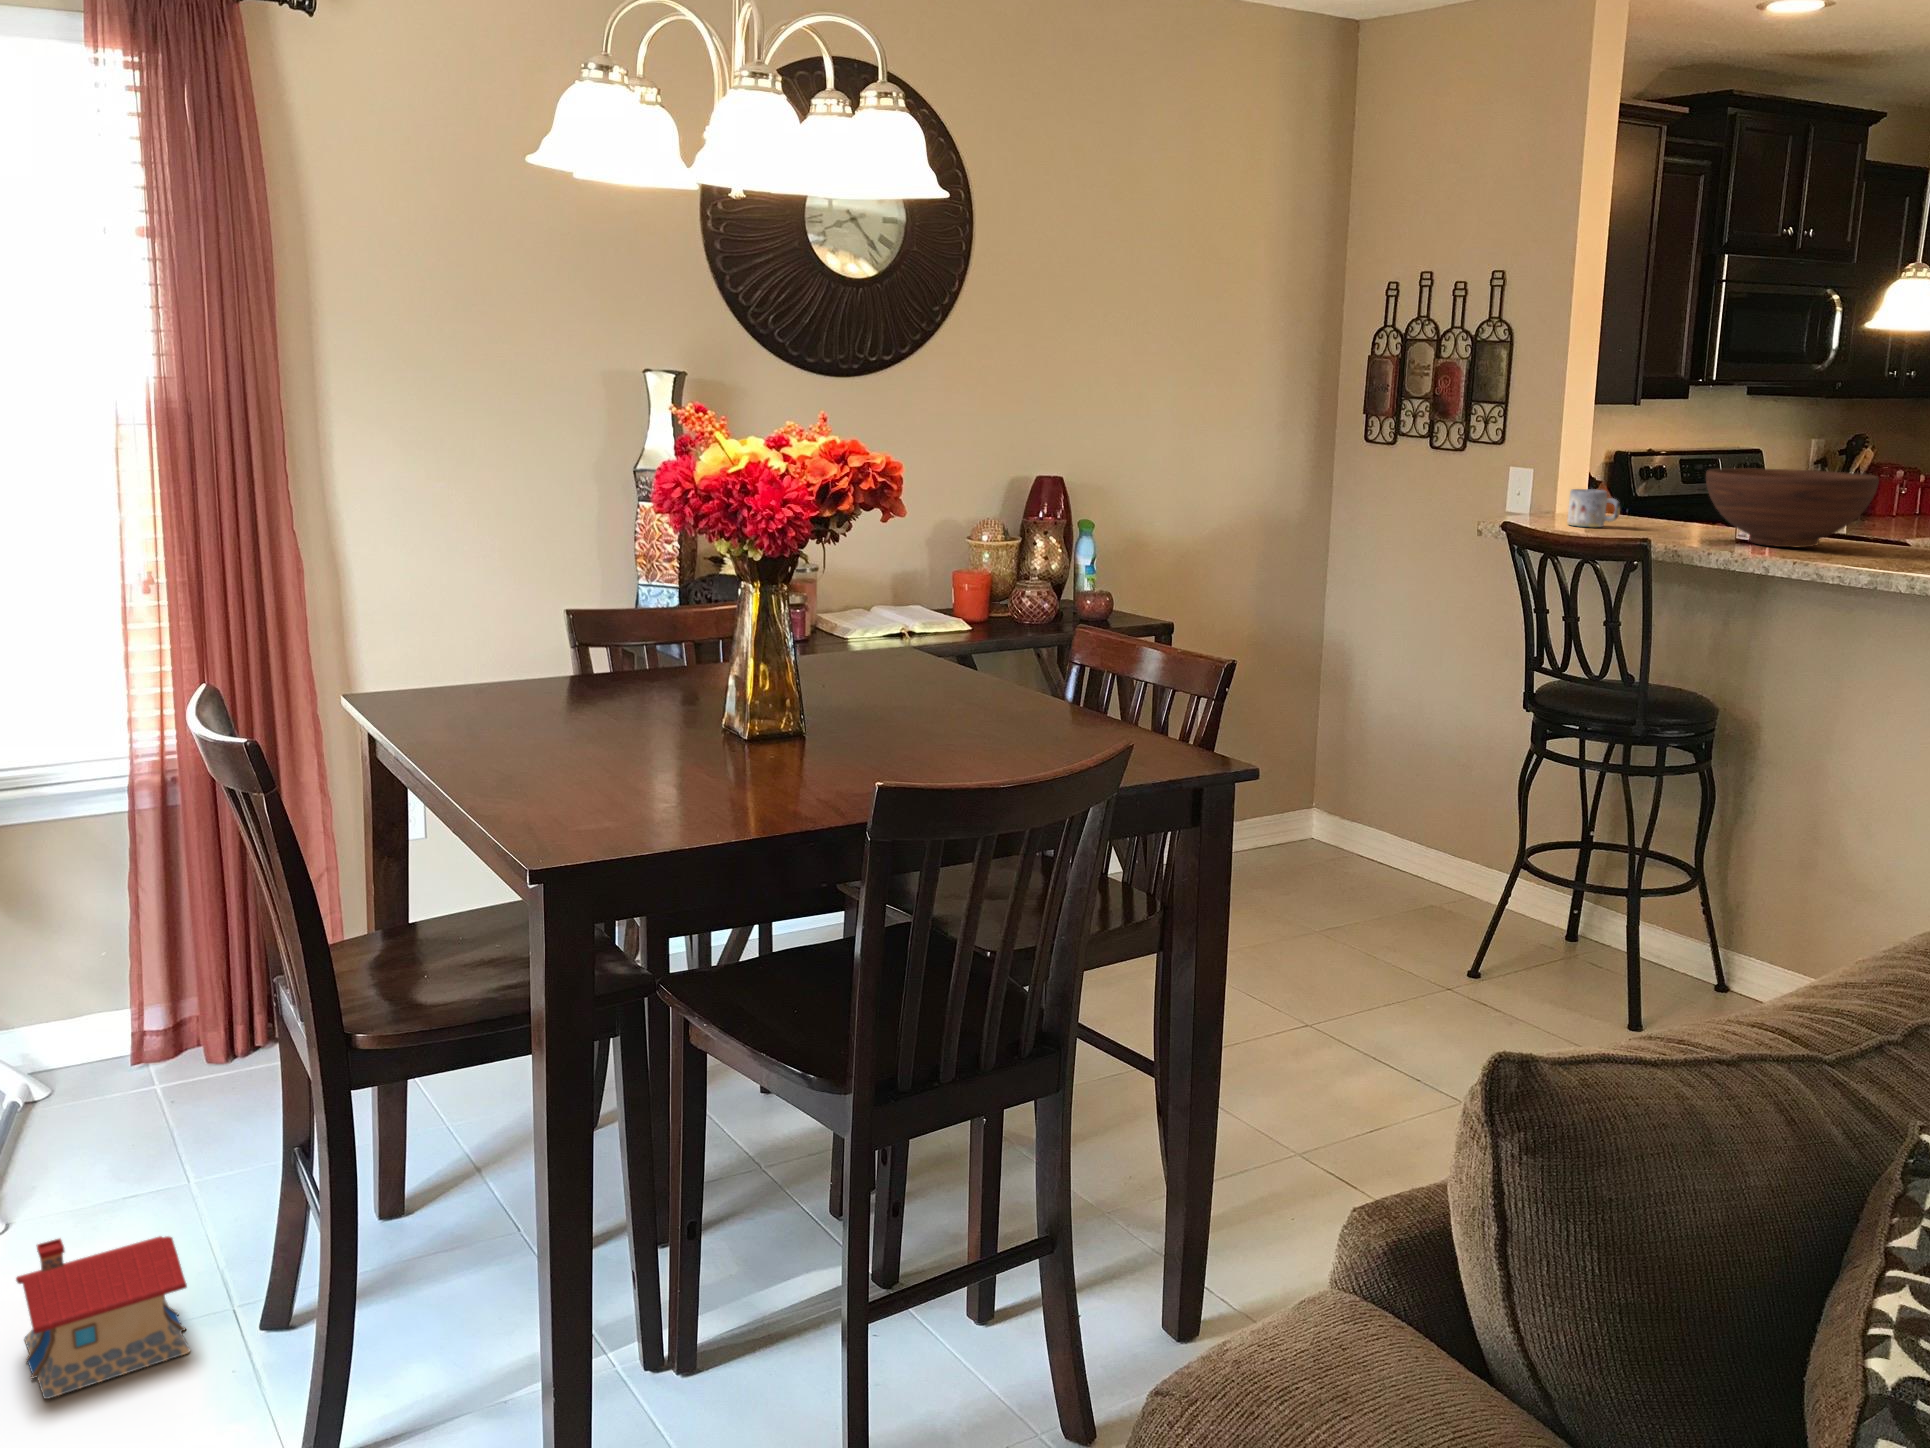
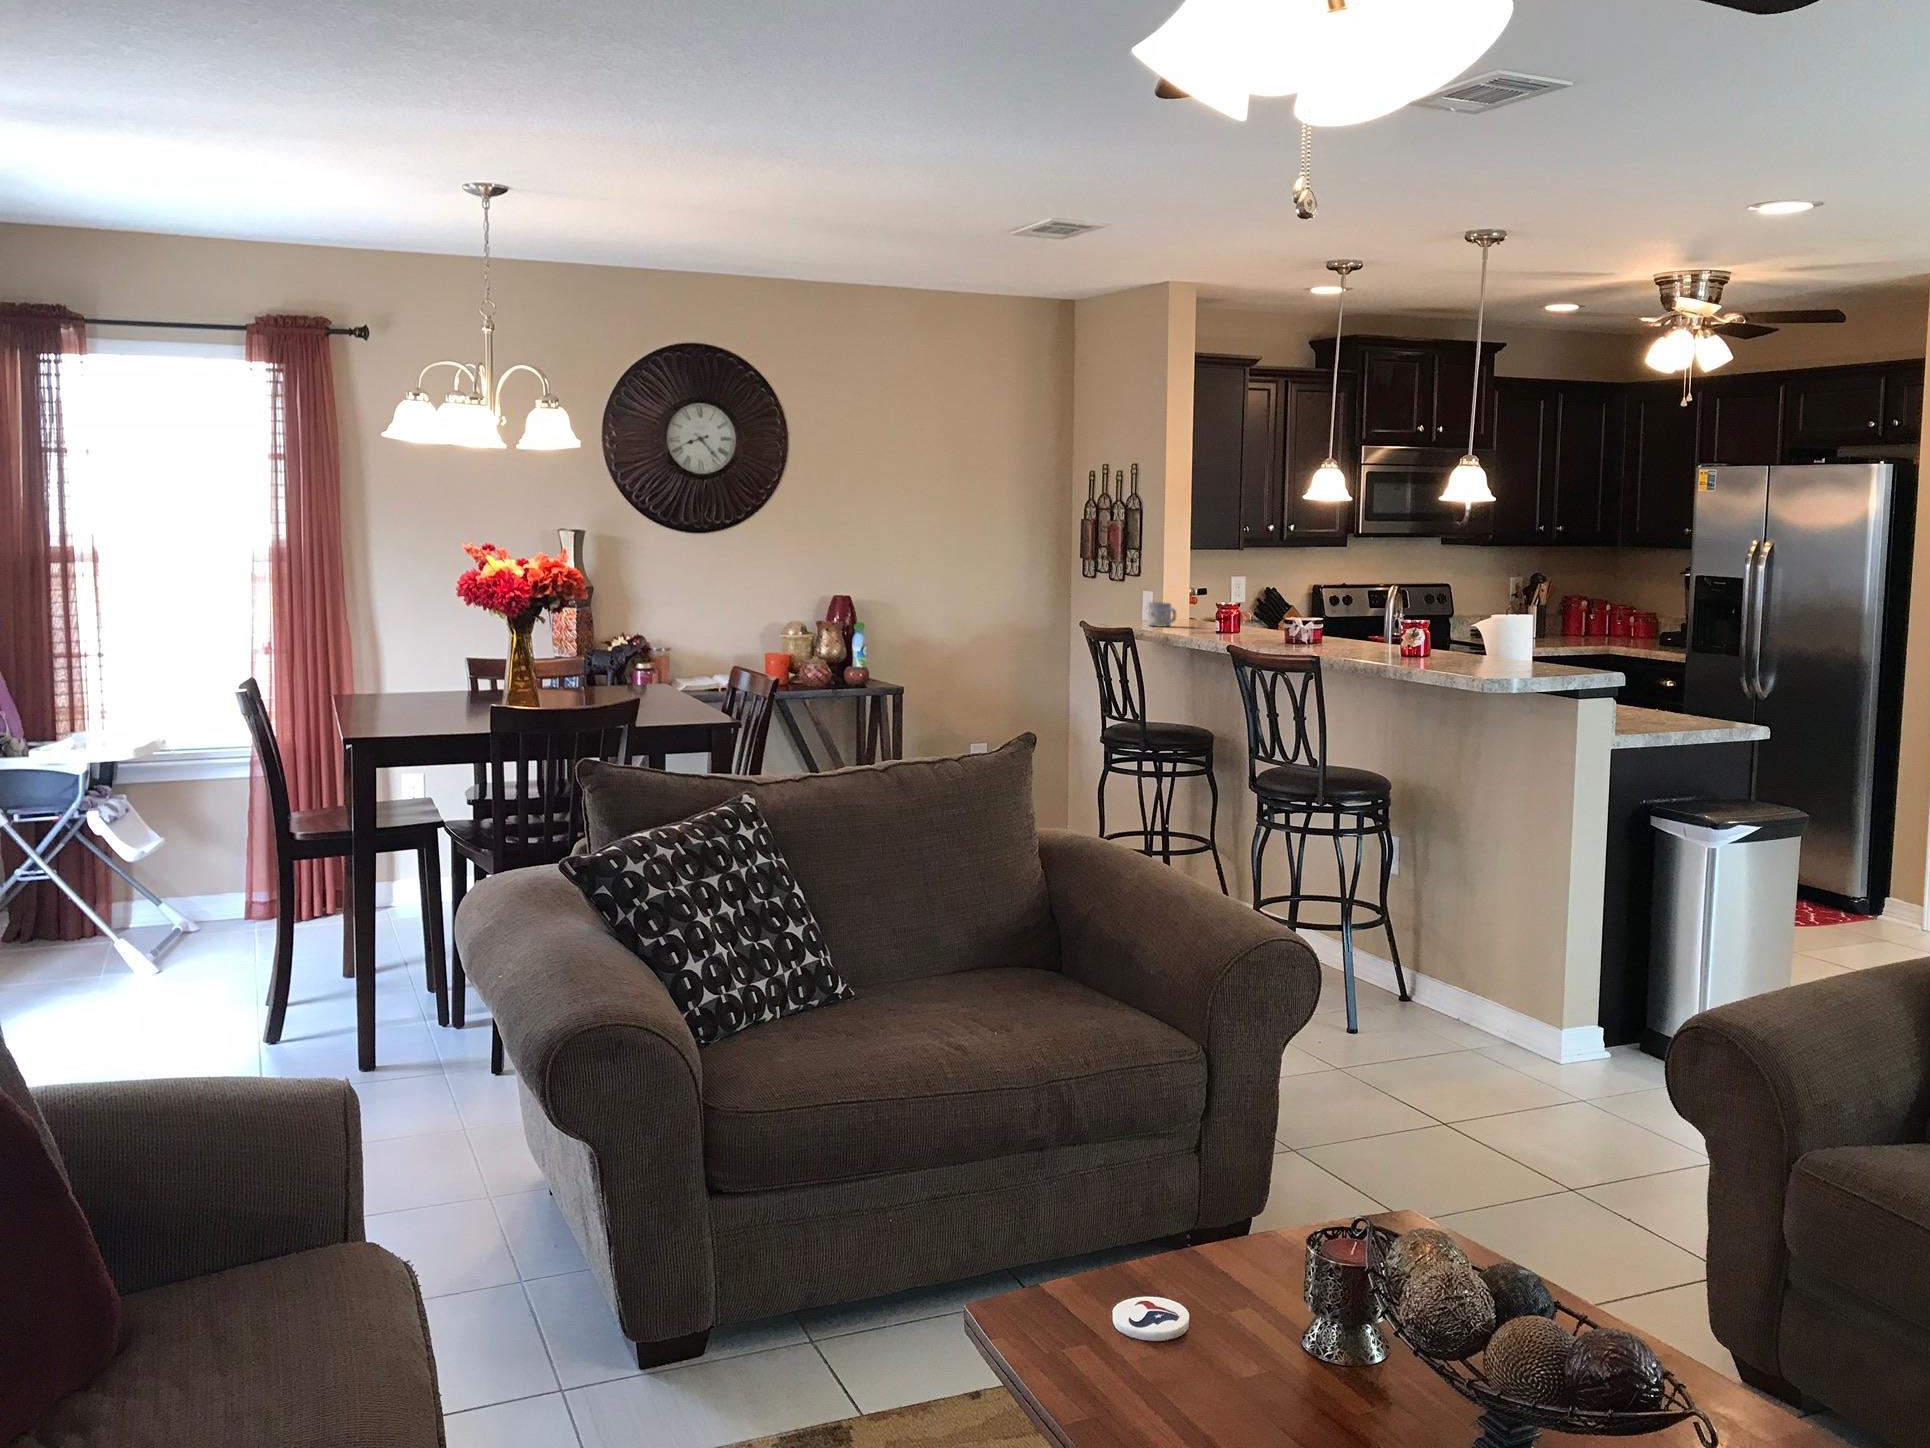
fruit bowl: present [1706,468,1879,547] -> none [1206,588,1306,636]
toy house: present [16,1236,190,1399] -> none [150,954,228,1022]

